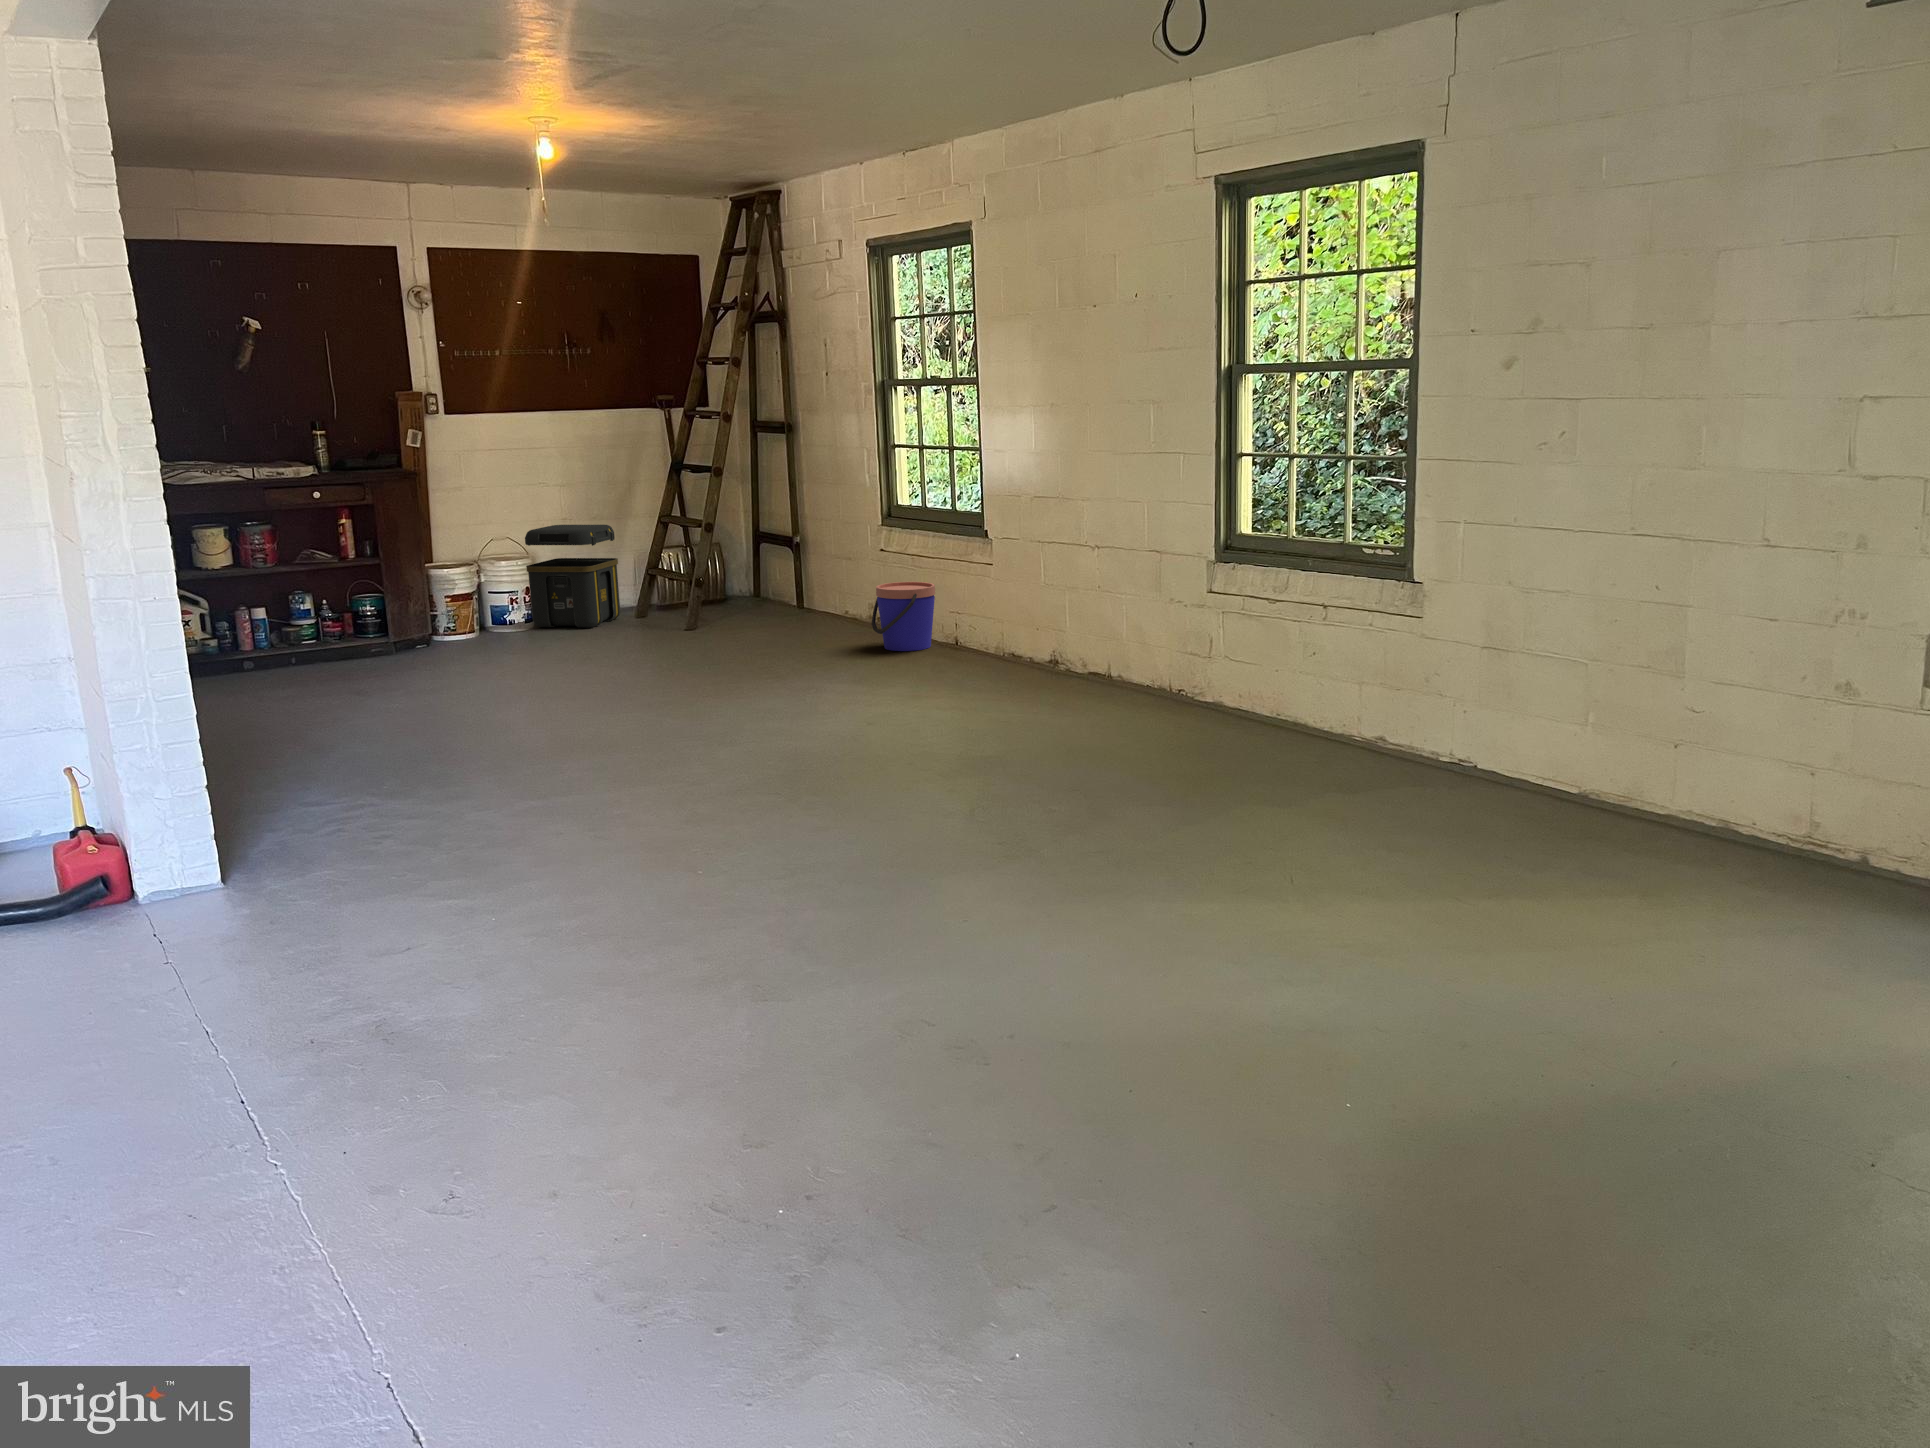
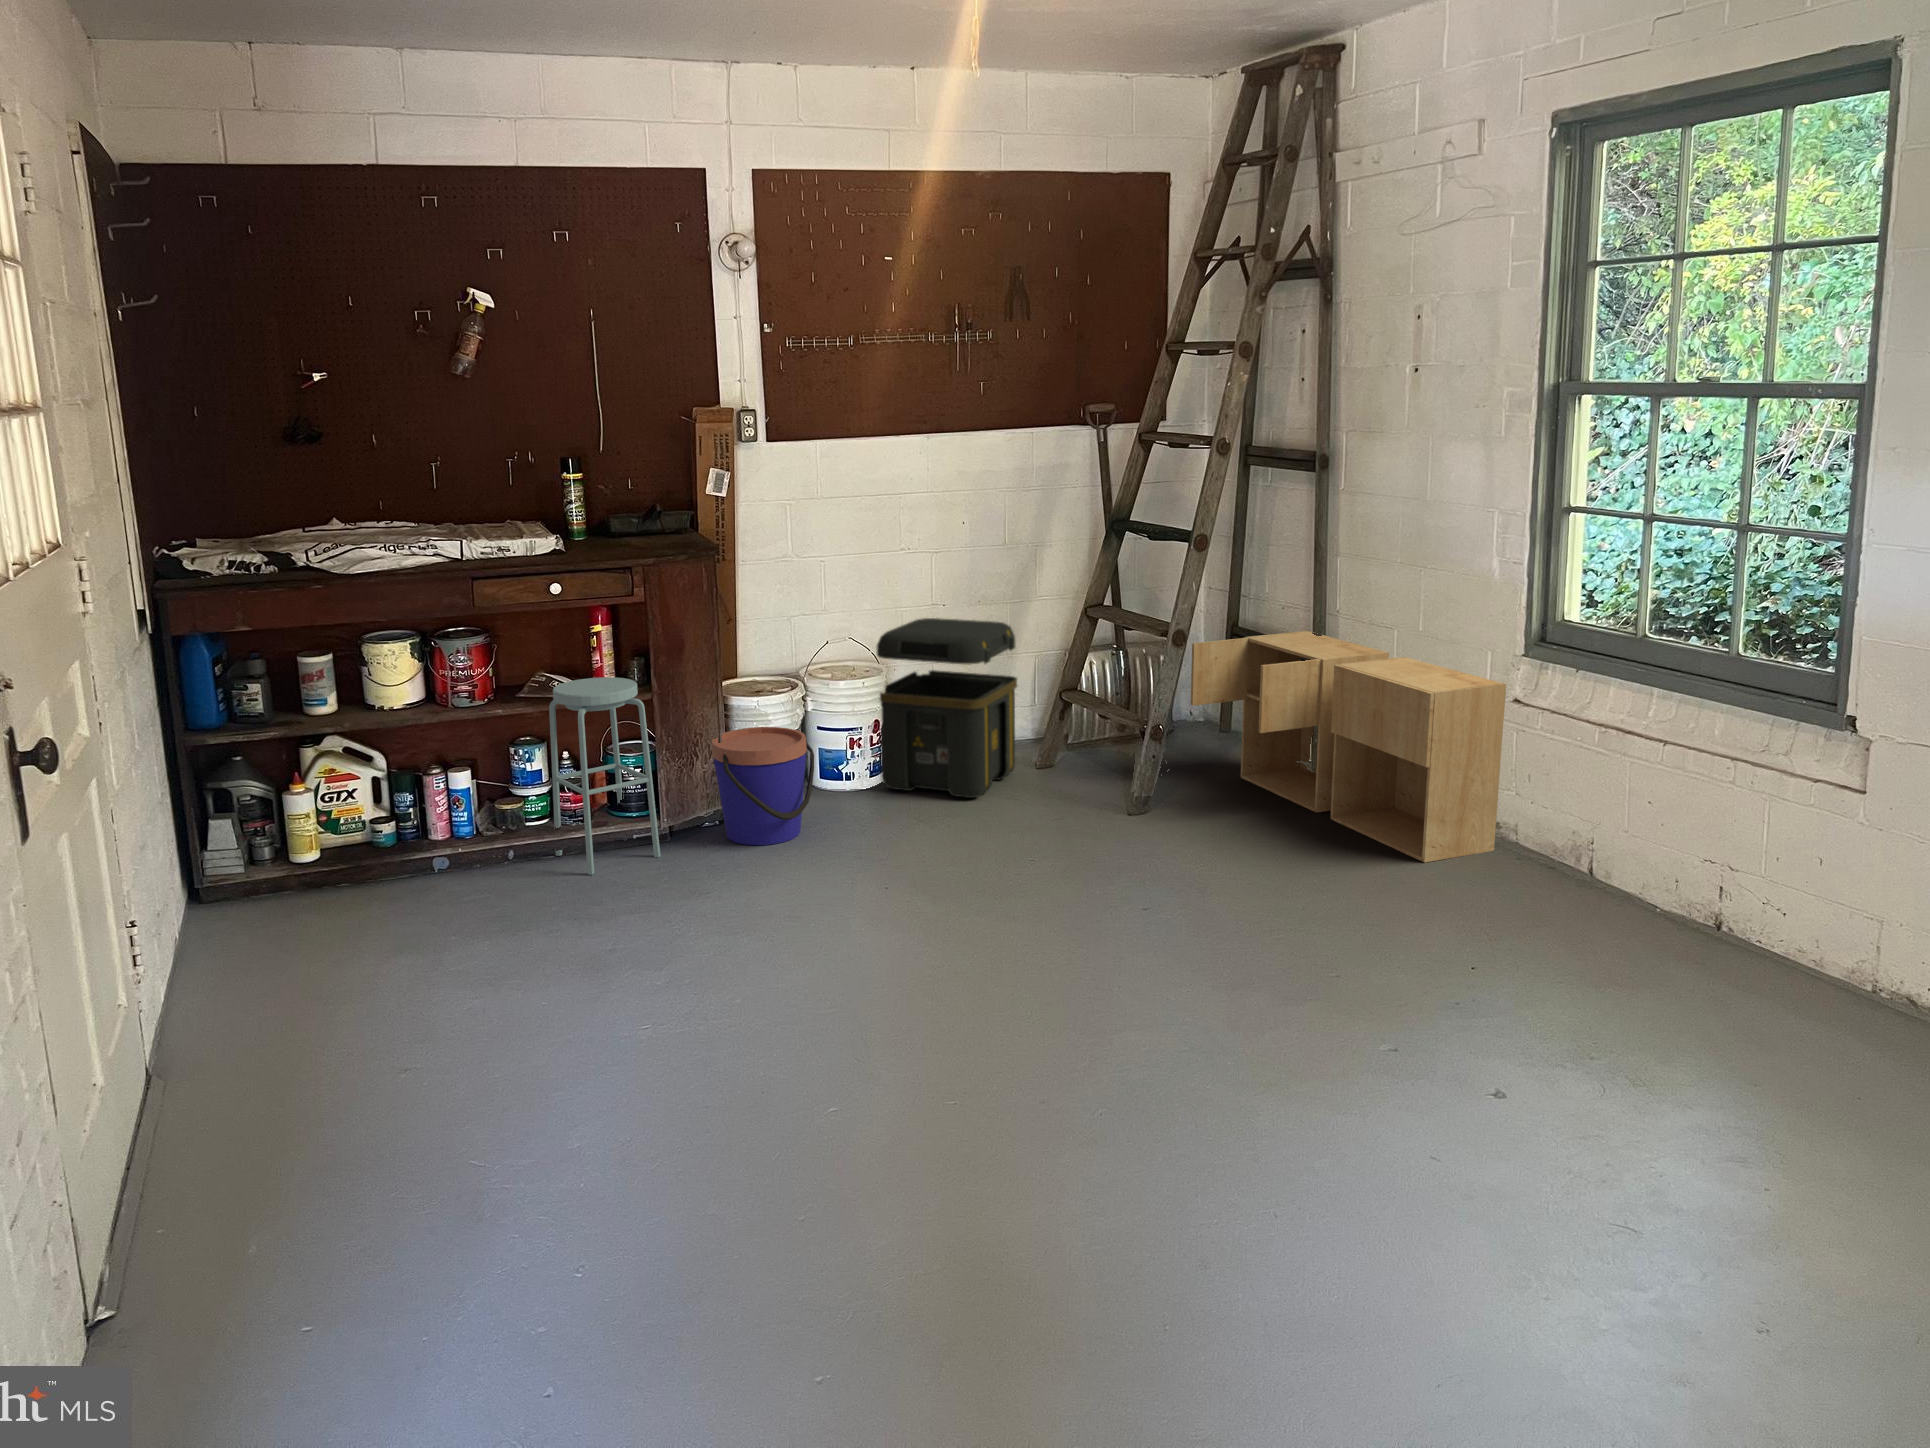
storage cabinet: none [718,525,871,633] -> present [1191,631,1506,863]
stool: none [314,552,390,665] -> present [549,677,660,875]
bucket: present [872,582,935,651] -> present [712,727,814,845]

